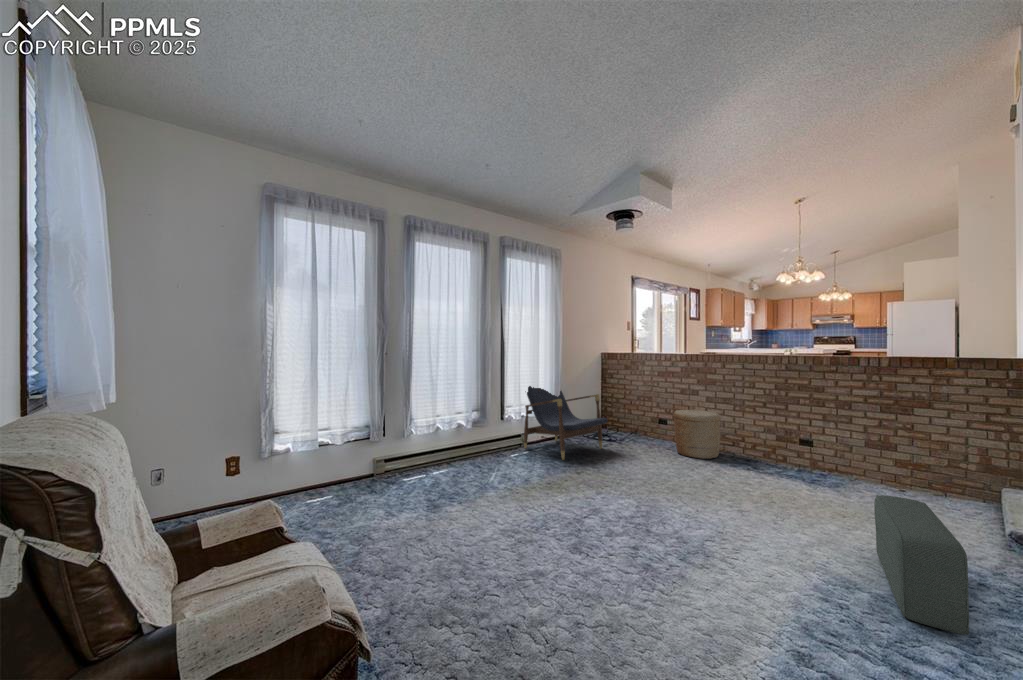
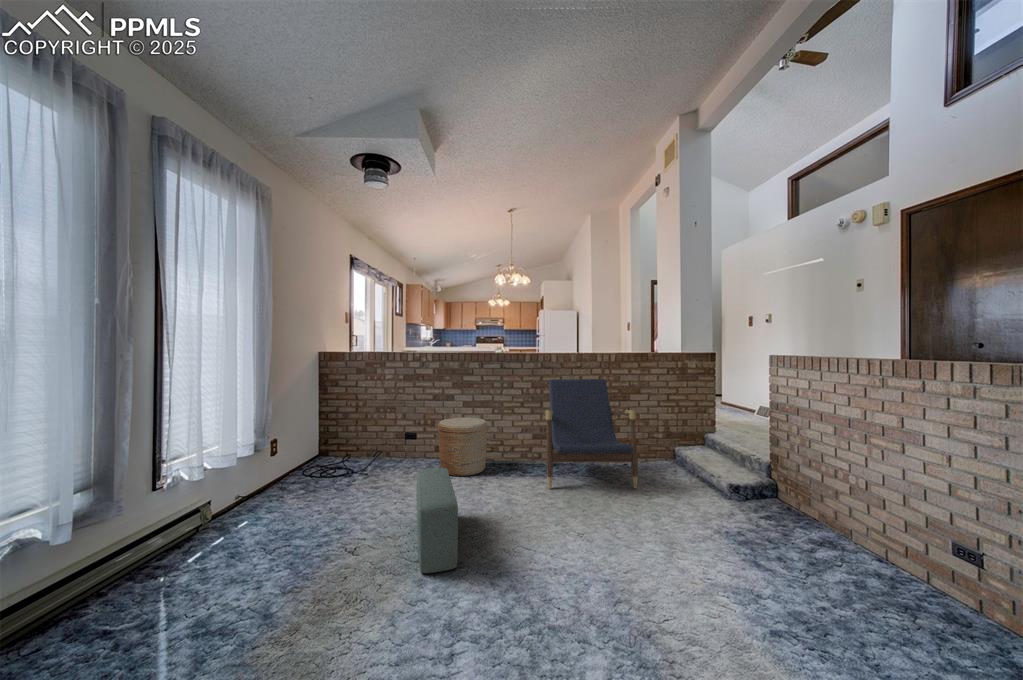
lounge chair: present [524,386,608,460] -> present [544,379,638,489]
pouf: present [874,495,969,635] -> present [416,468,458,573]

